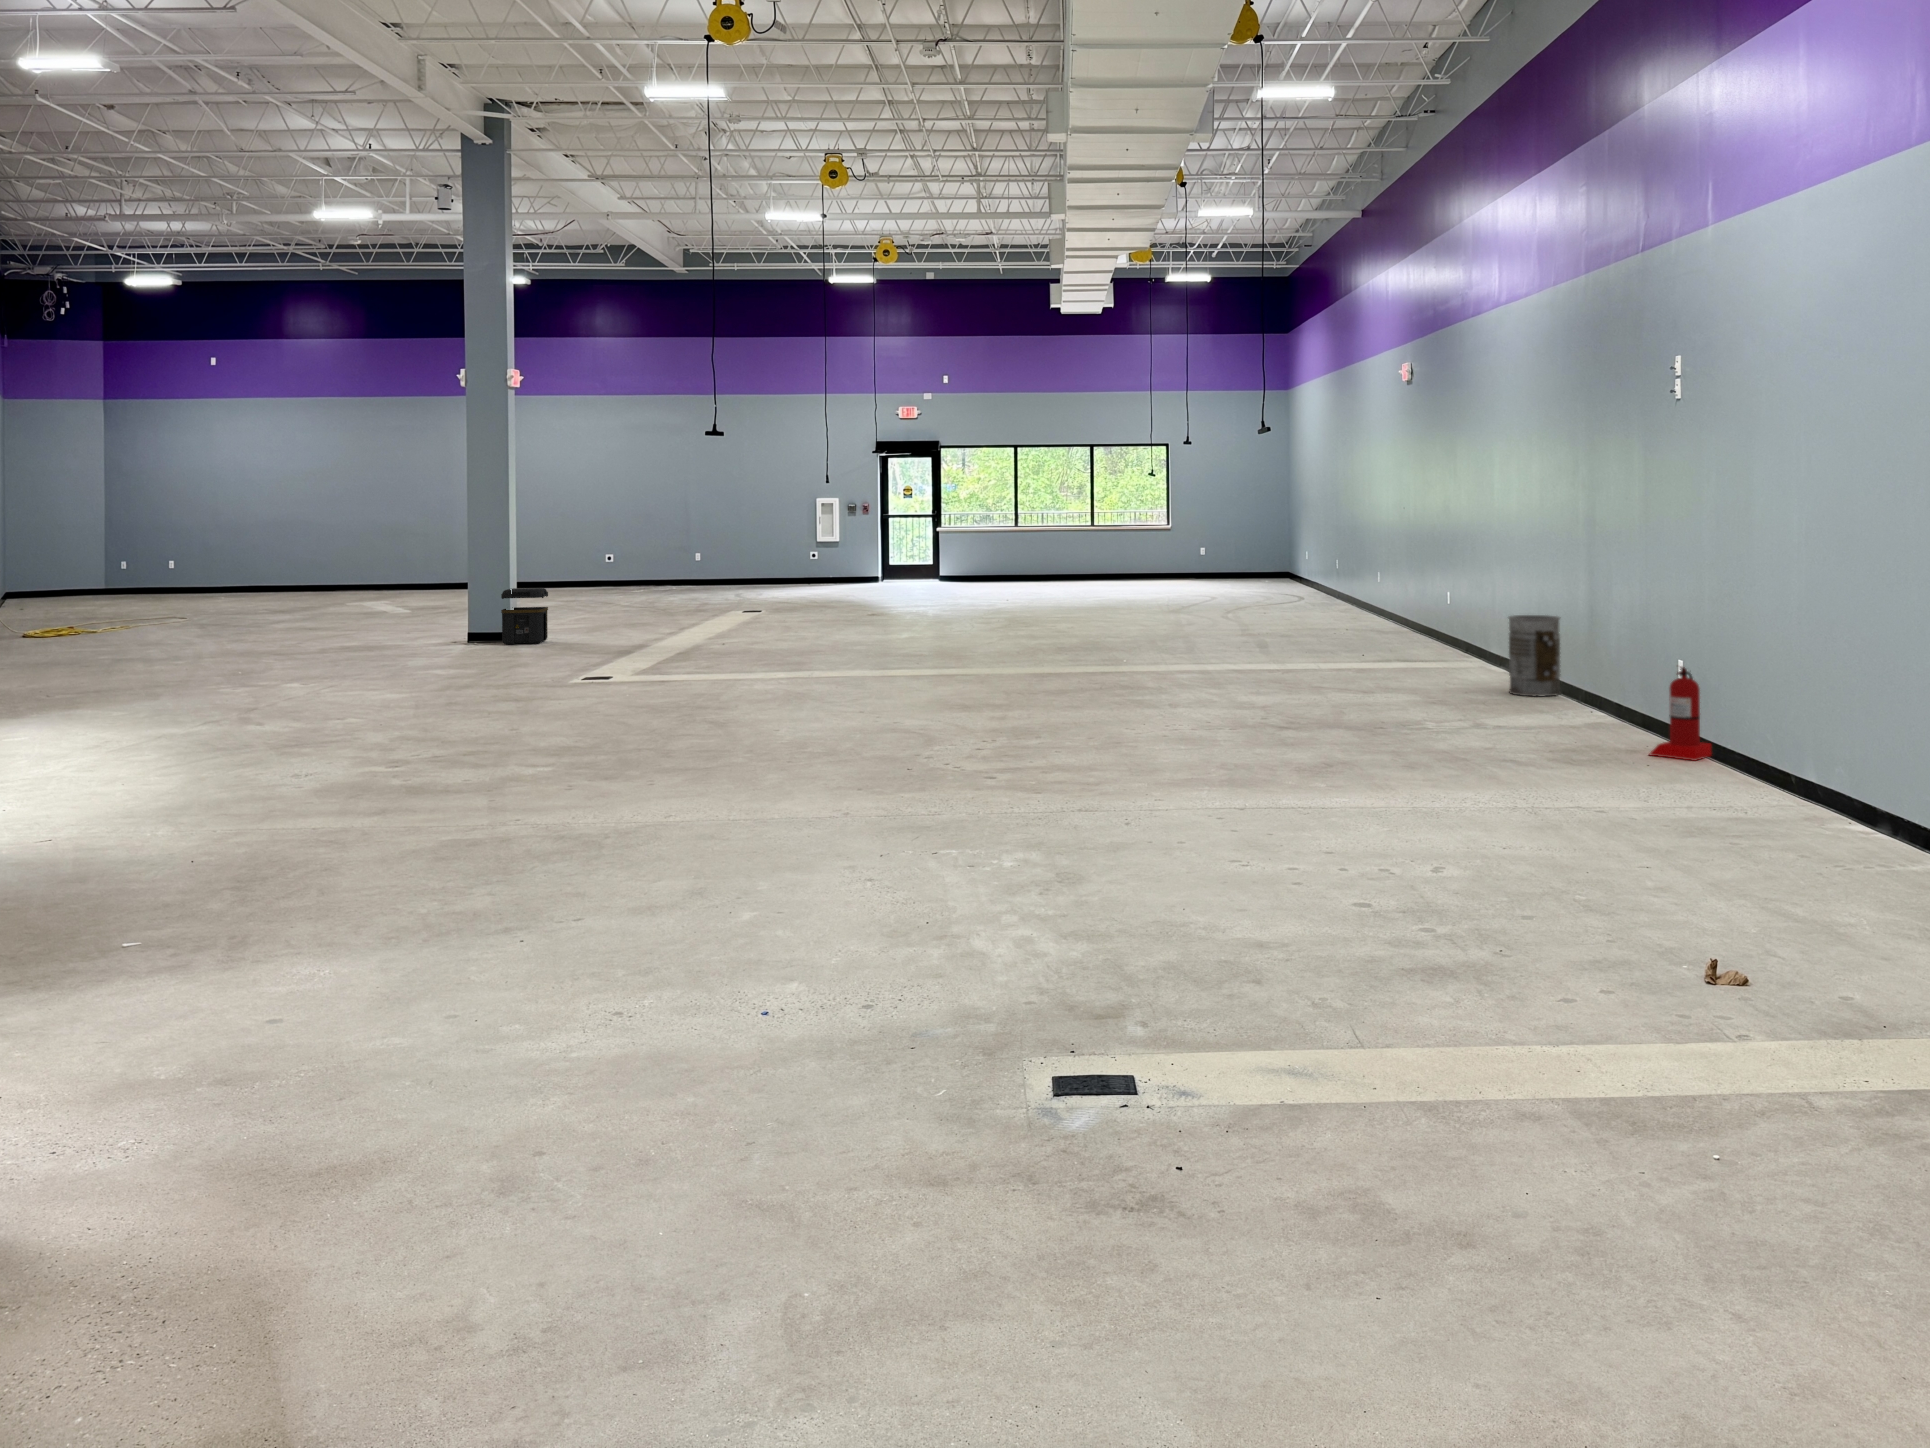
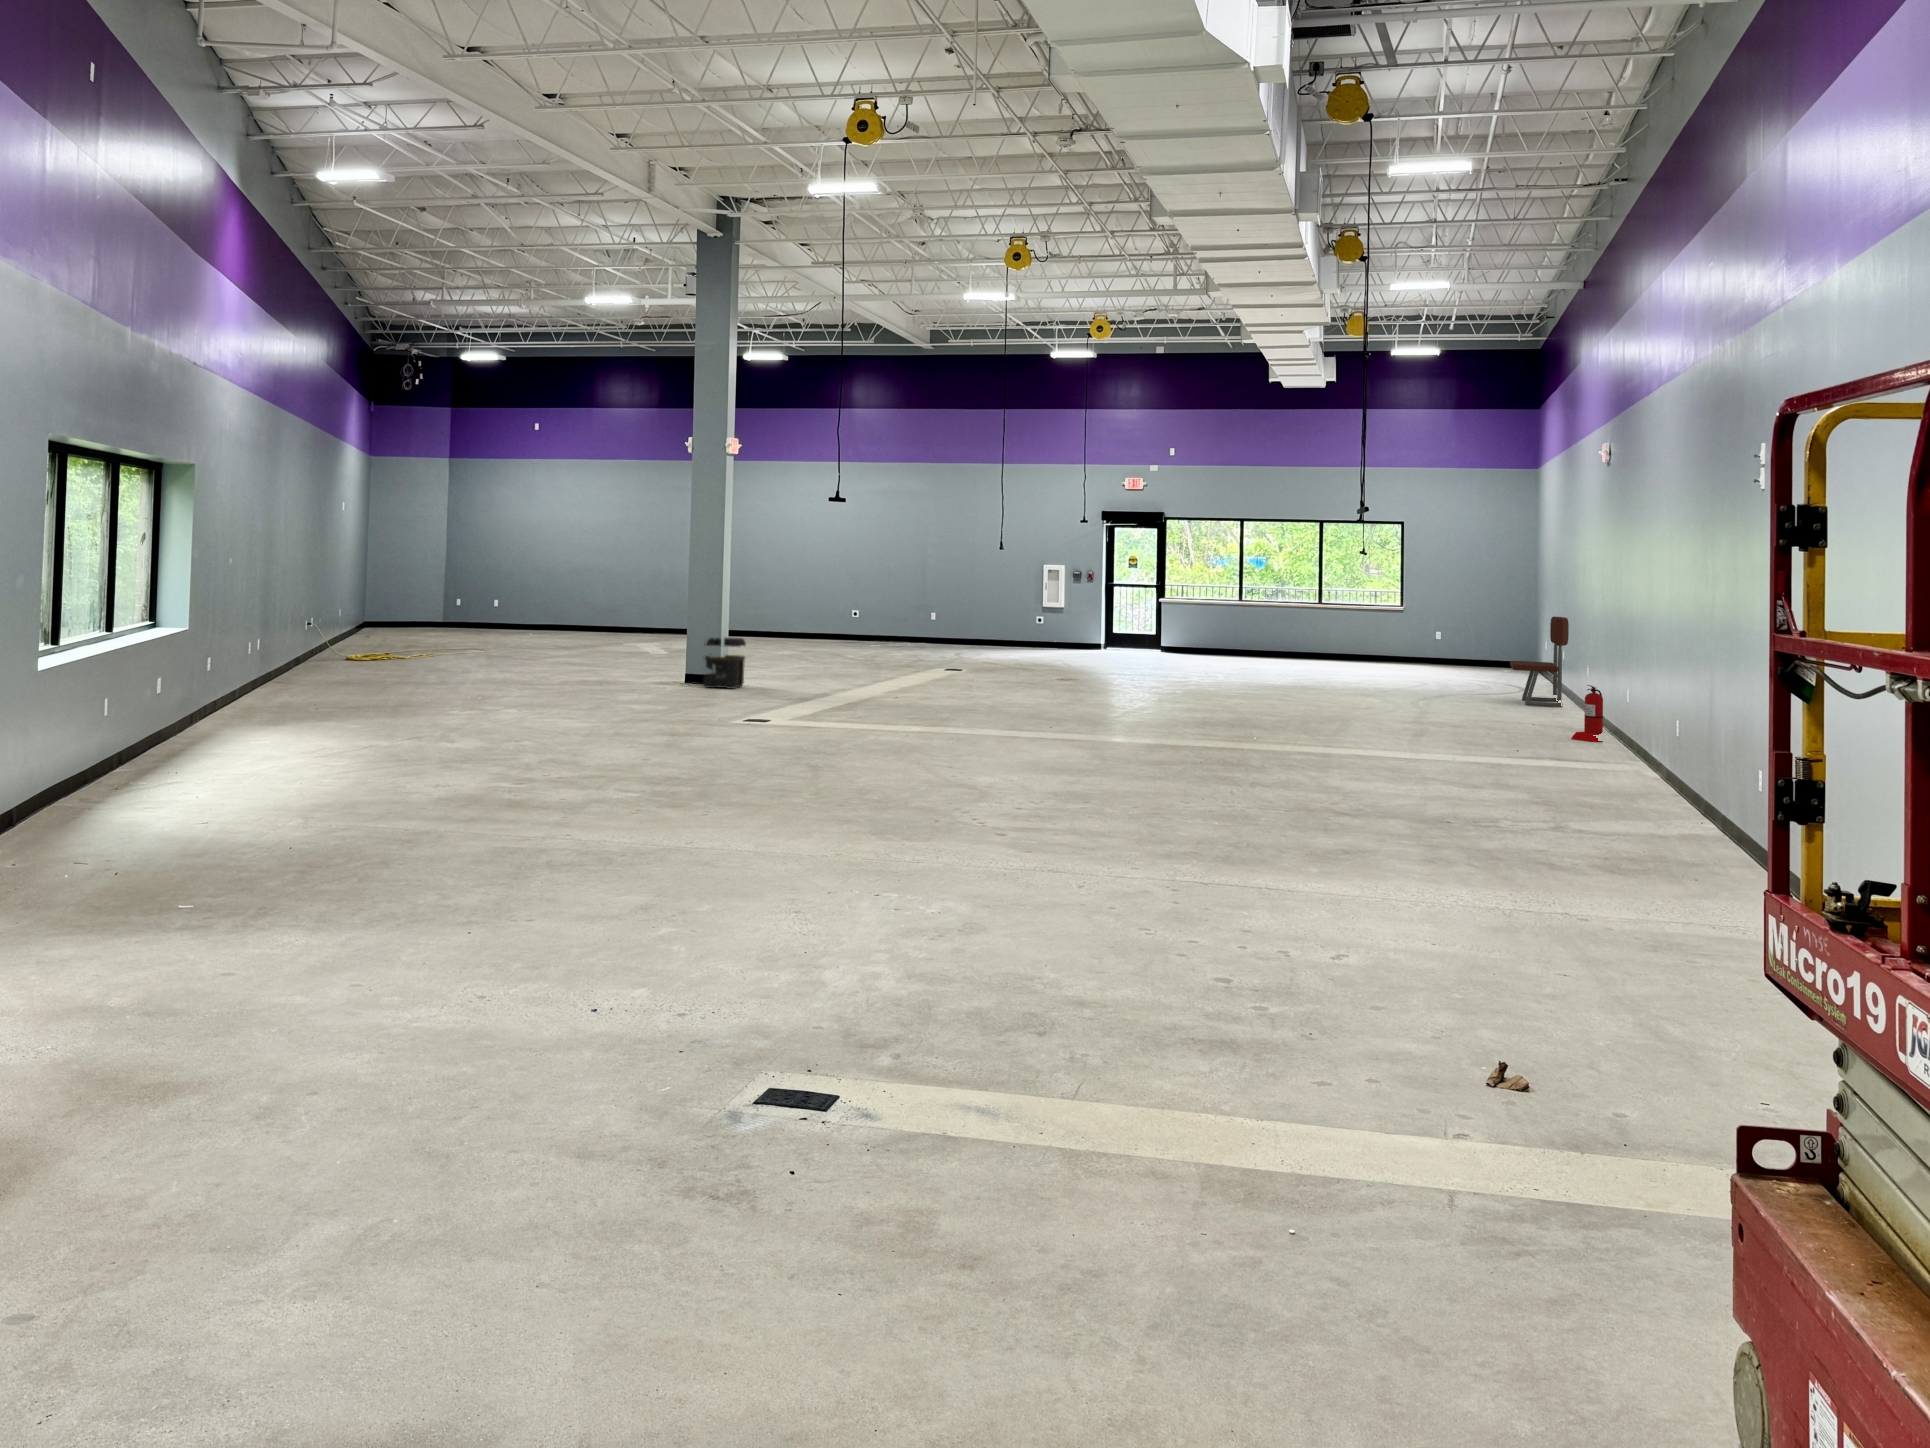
bench: none [1295,524,1348,607] -> present [1510,617,1569,707]
trash can: present [1509,615,1561,696] -> none [1619,719,1680,810]
fire extinguisher: present [1650,667,1712,761] -> present [1571,685,1604,742]

